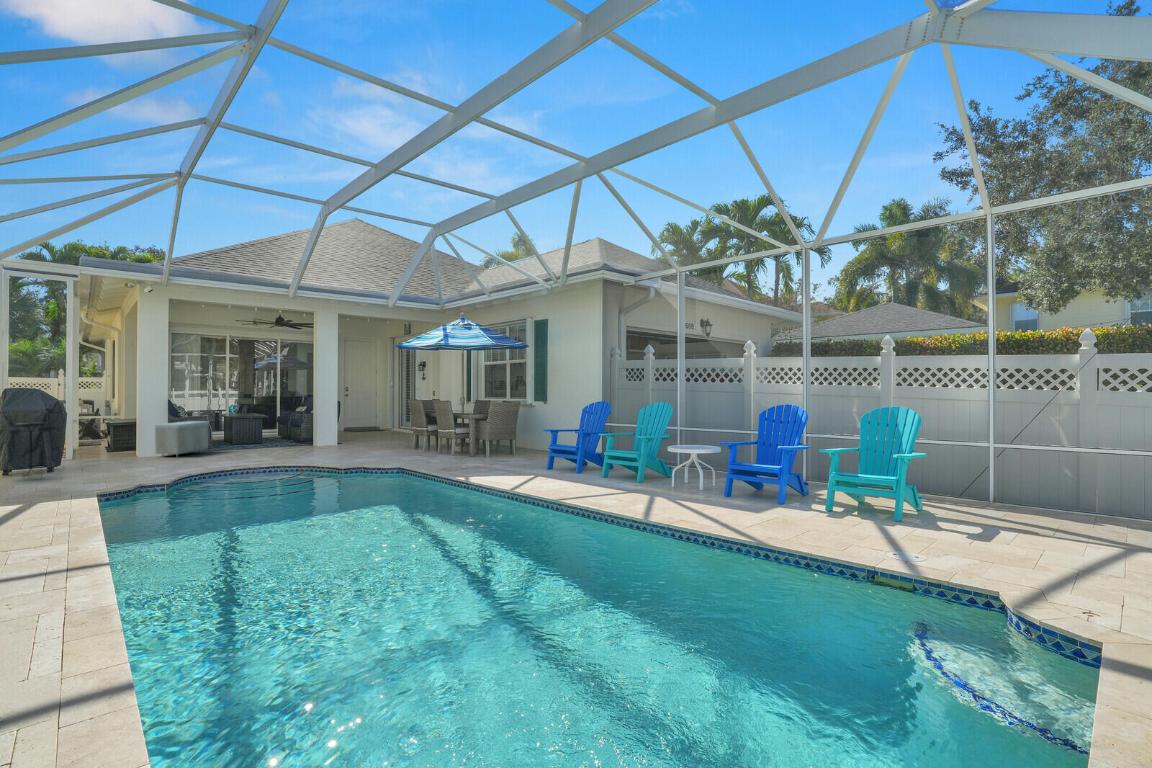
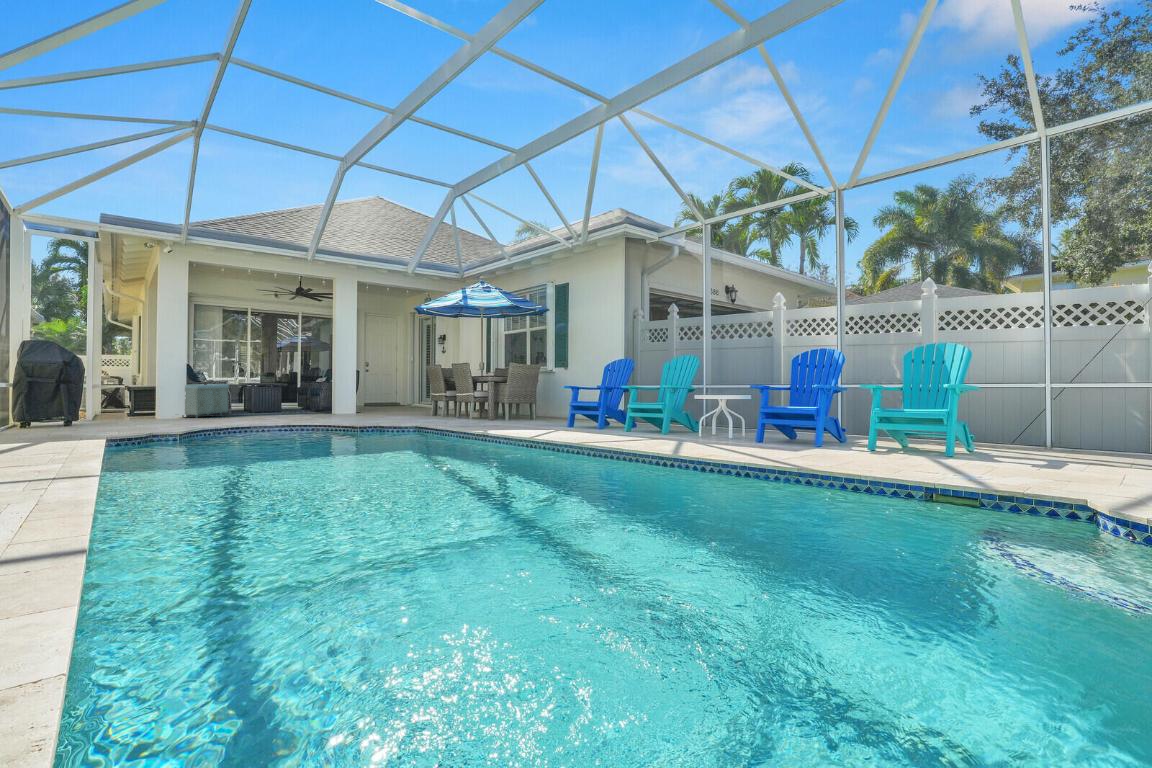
side table: present [15,423,45,475] -> none [33,373,65,427]

